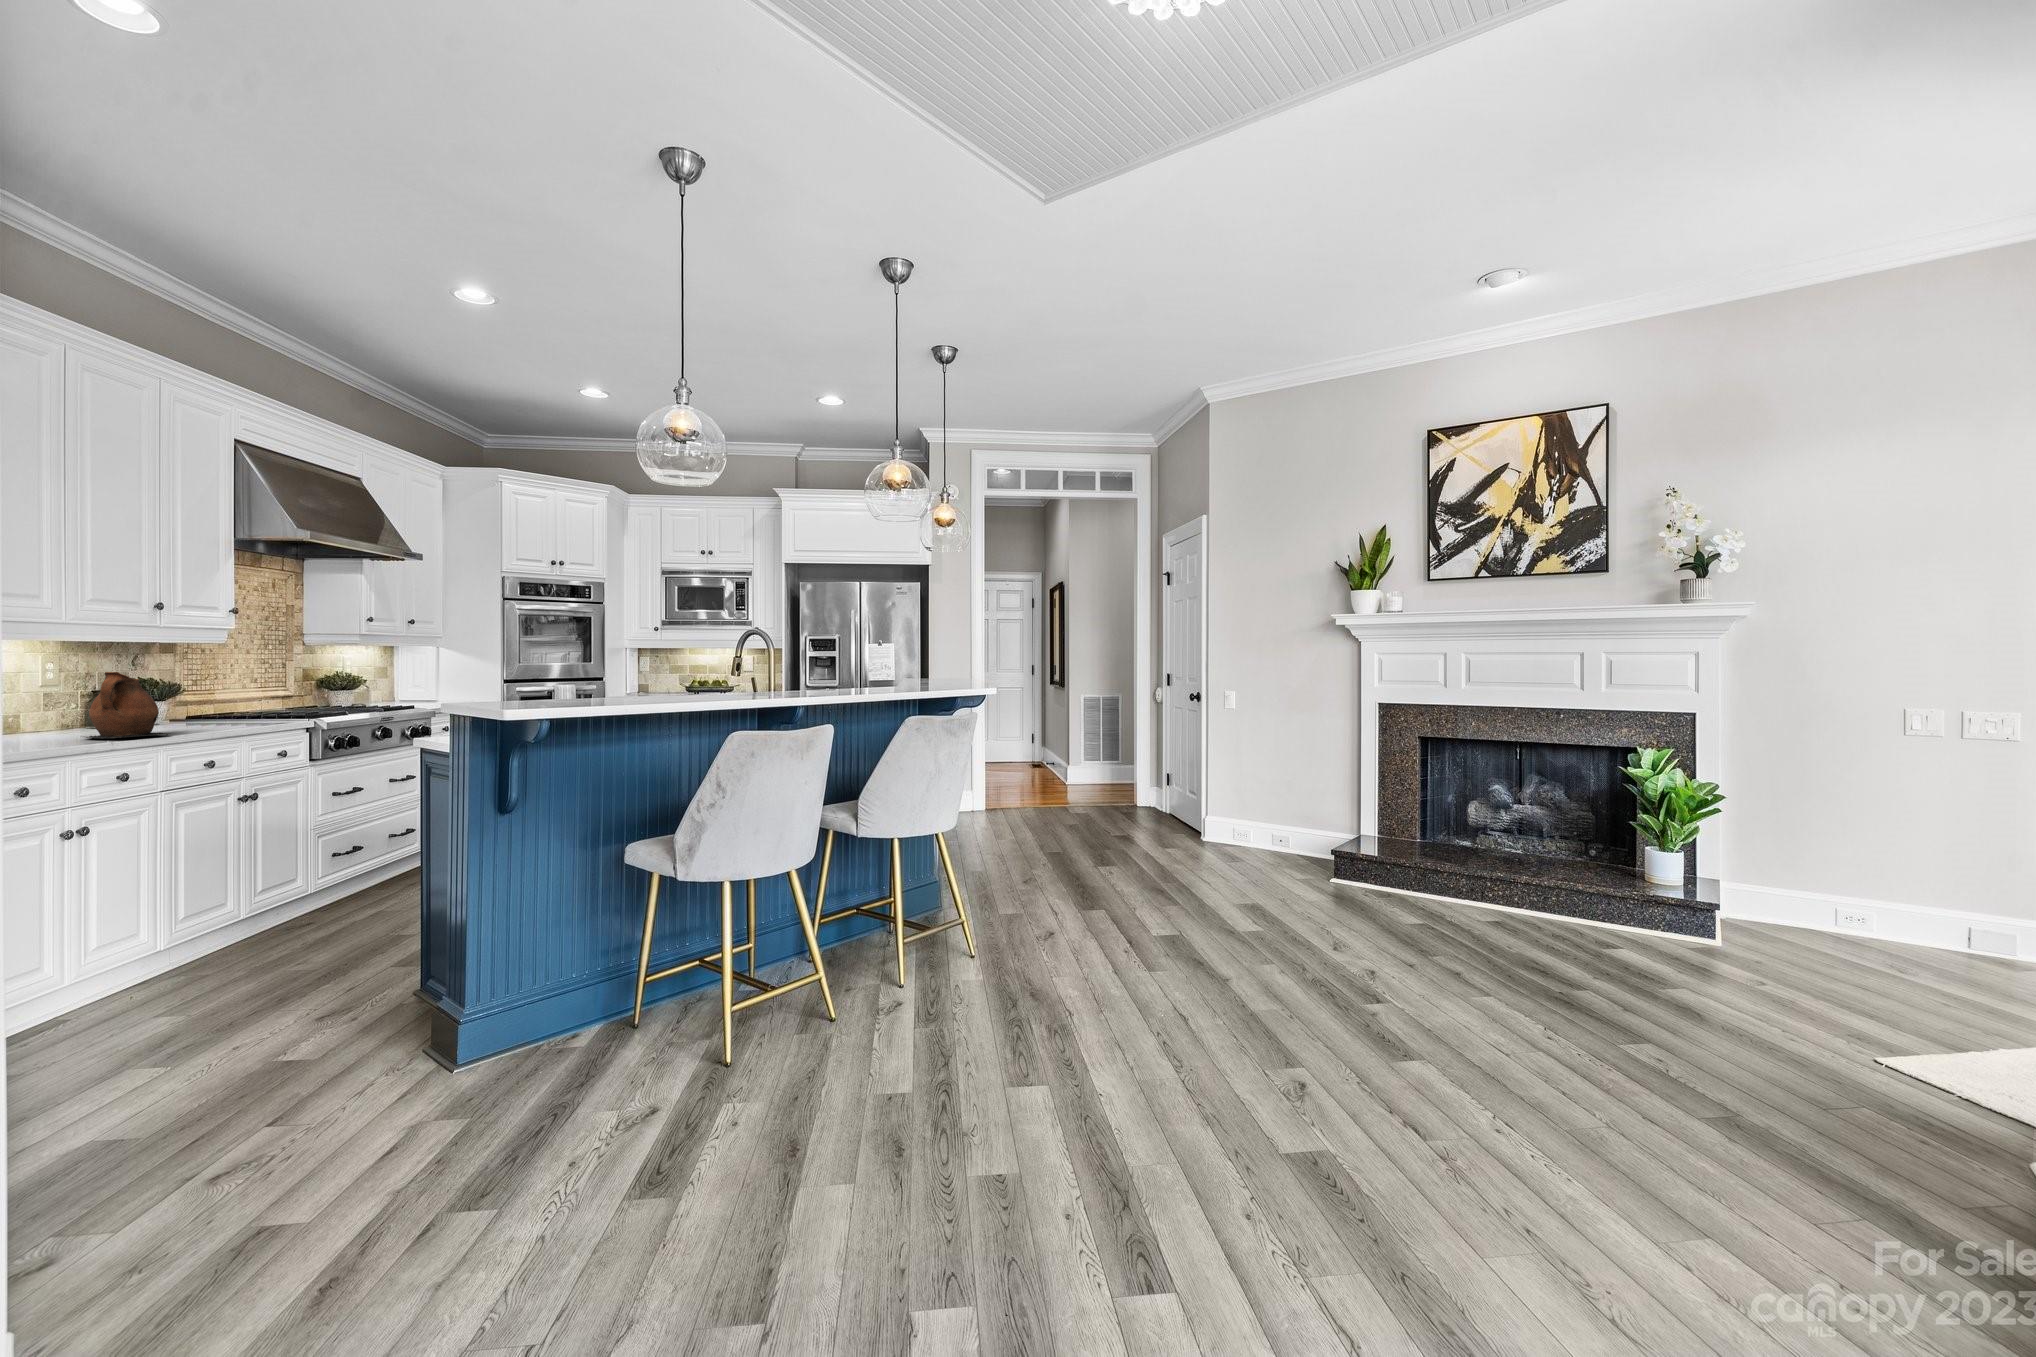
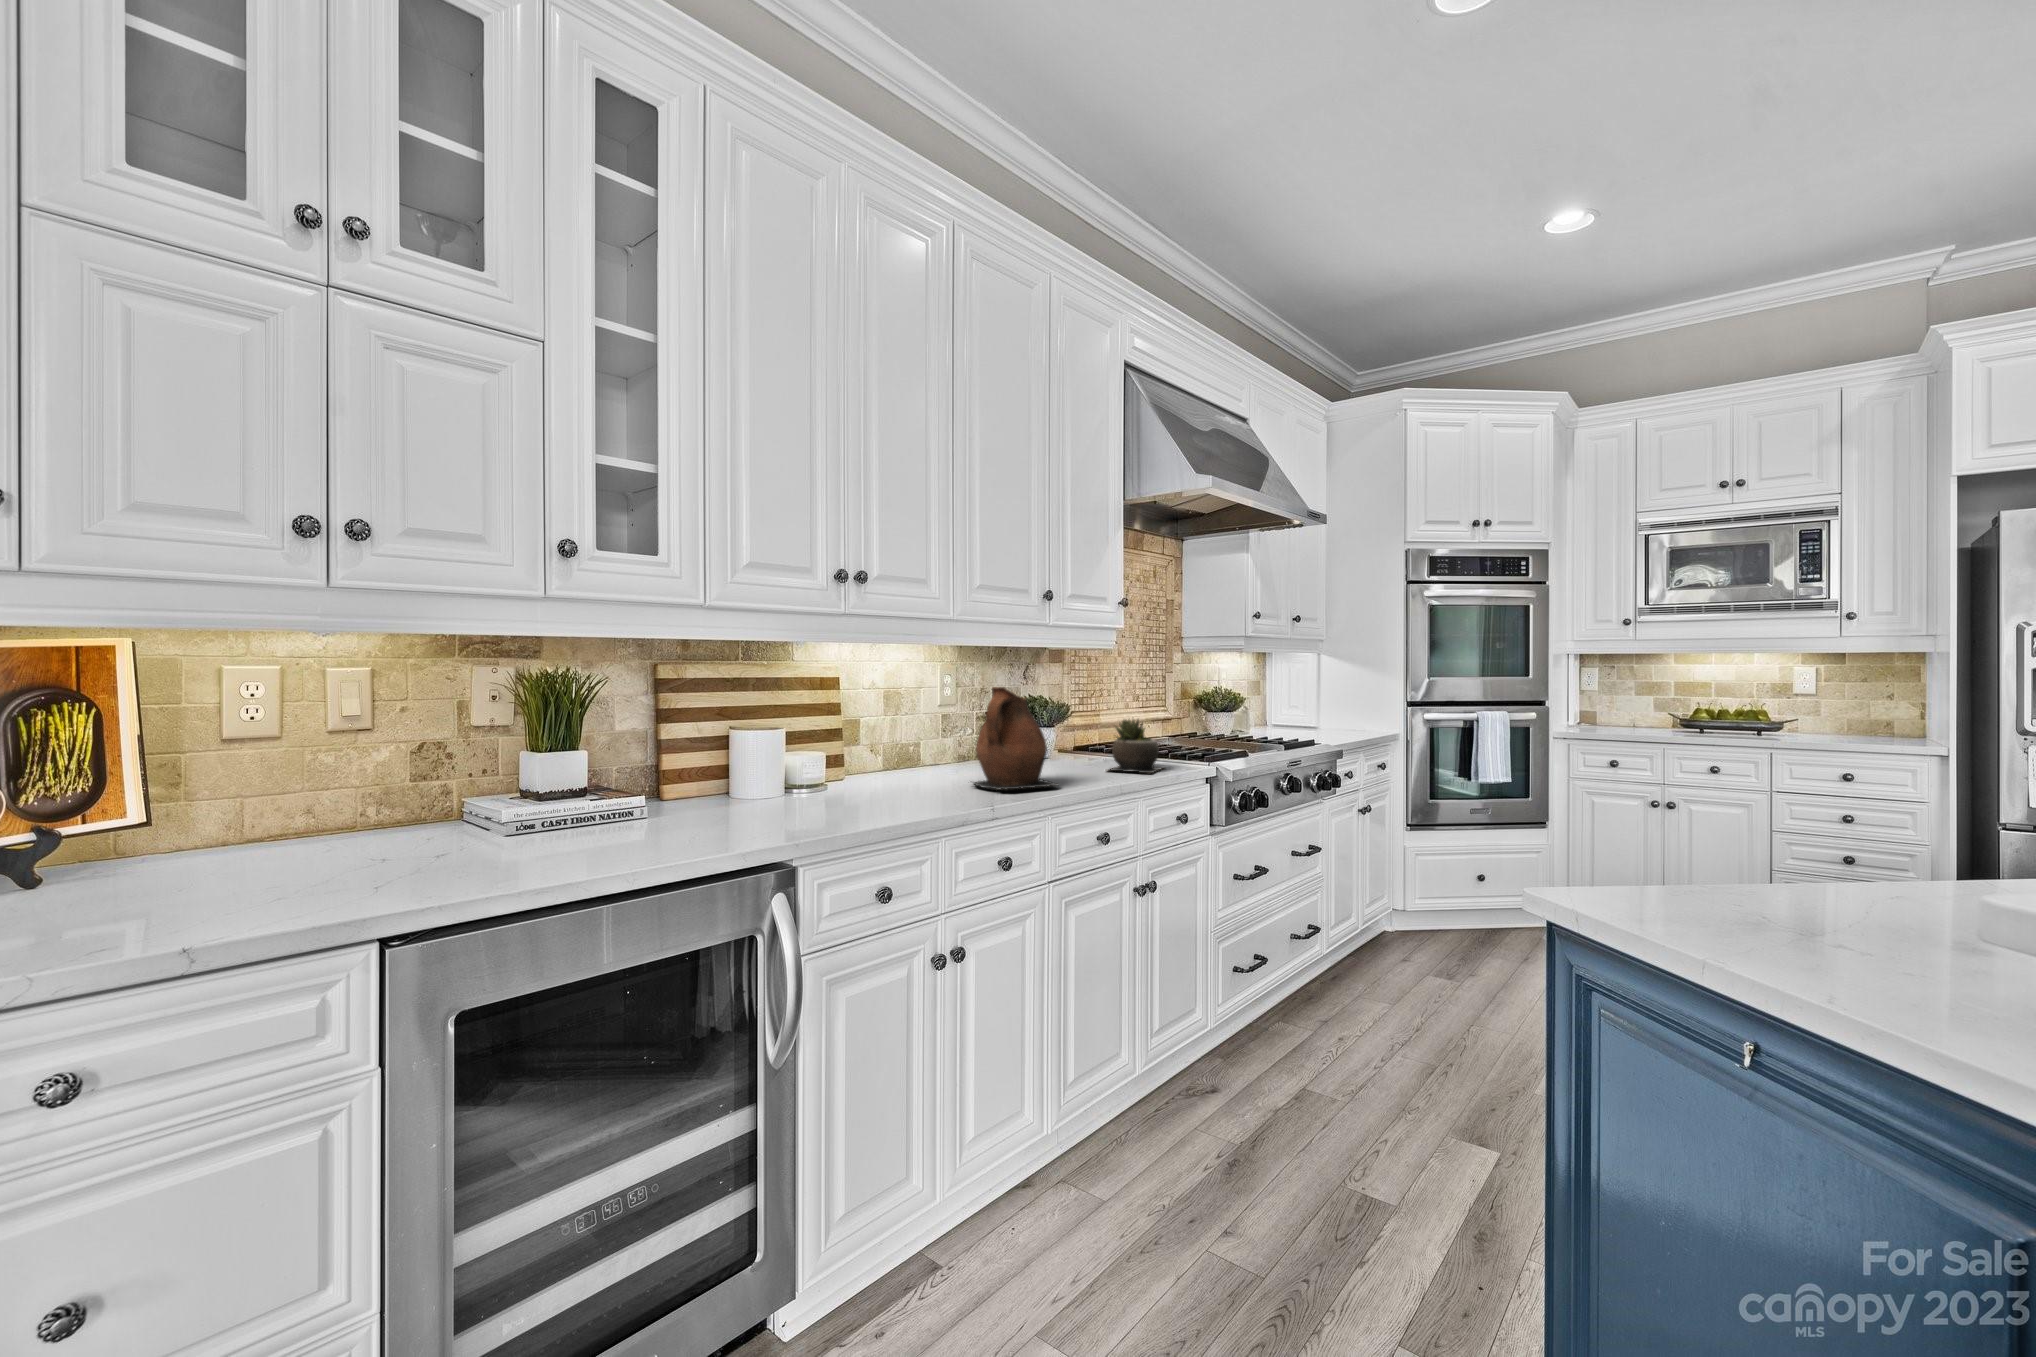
succulent plant: none [214,691,271,726] -> present [1110,718,1161,773]

